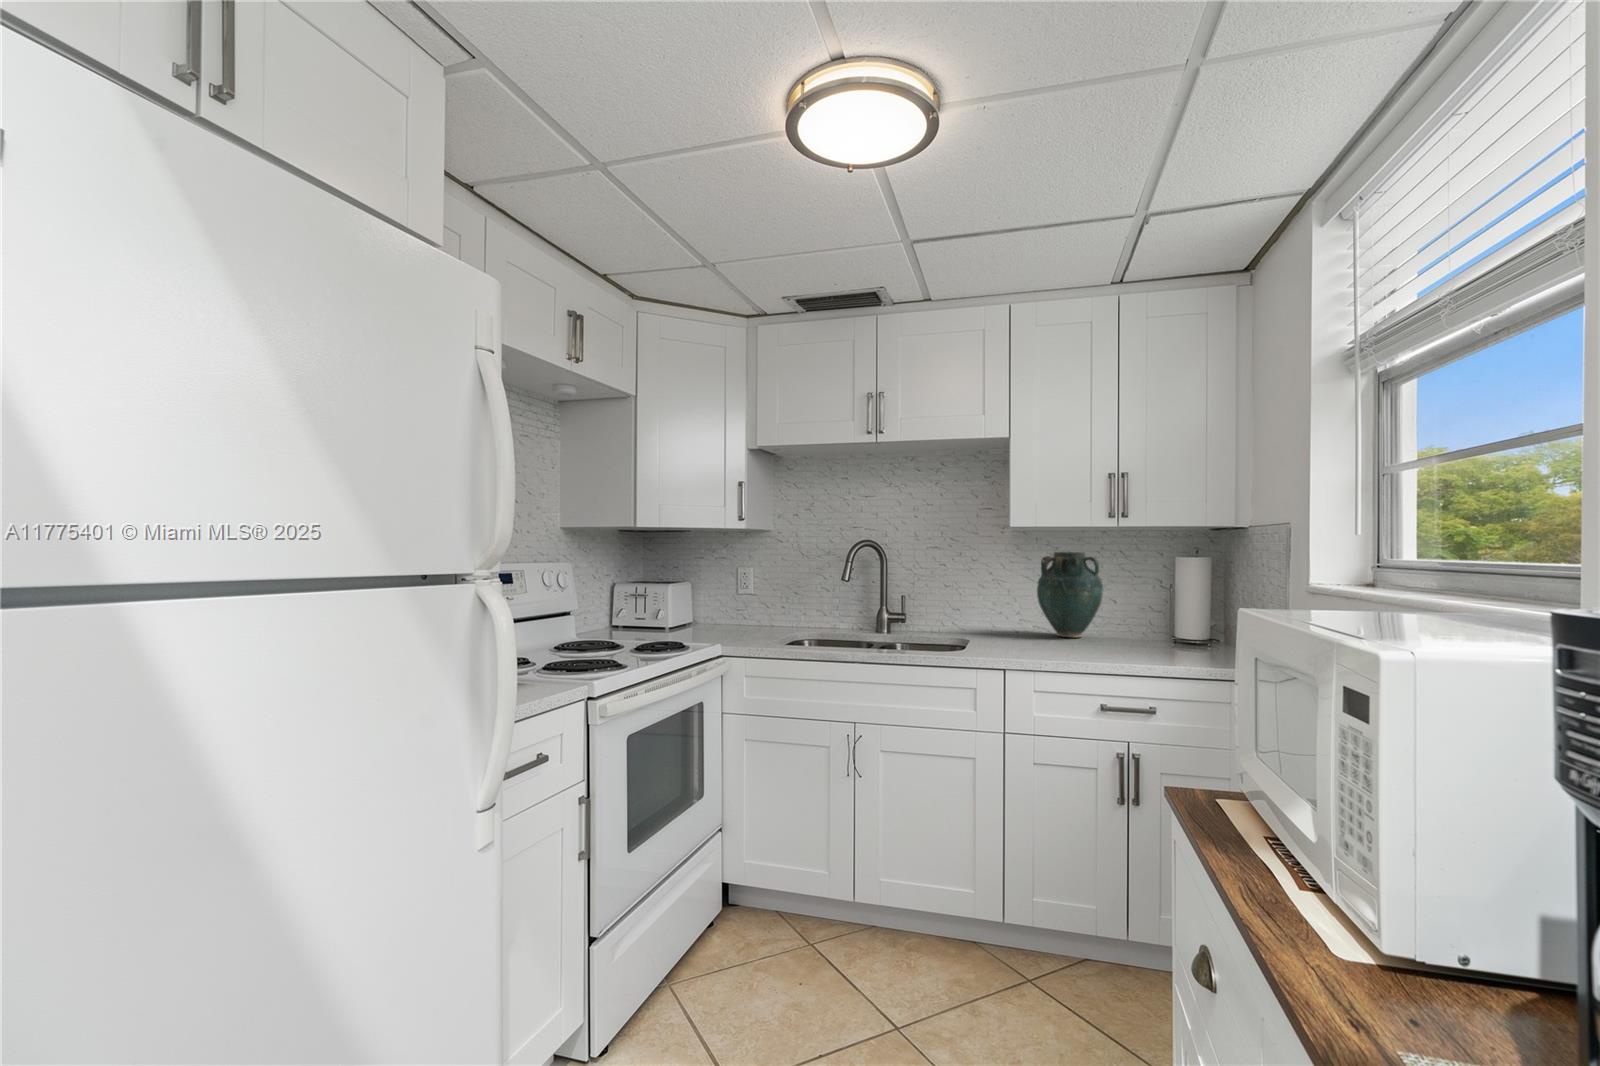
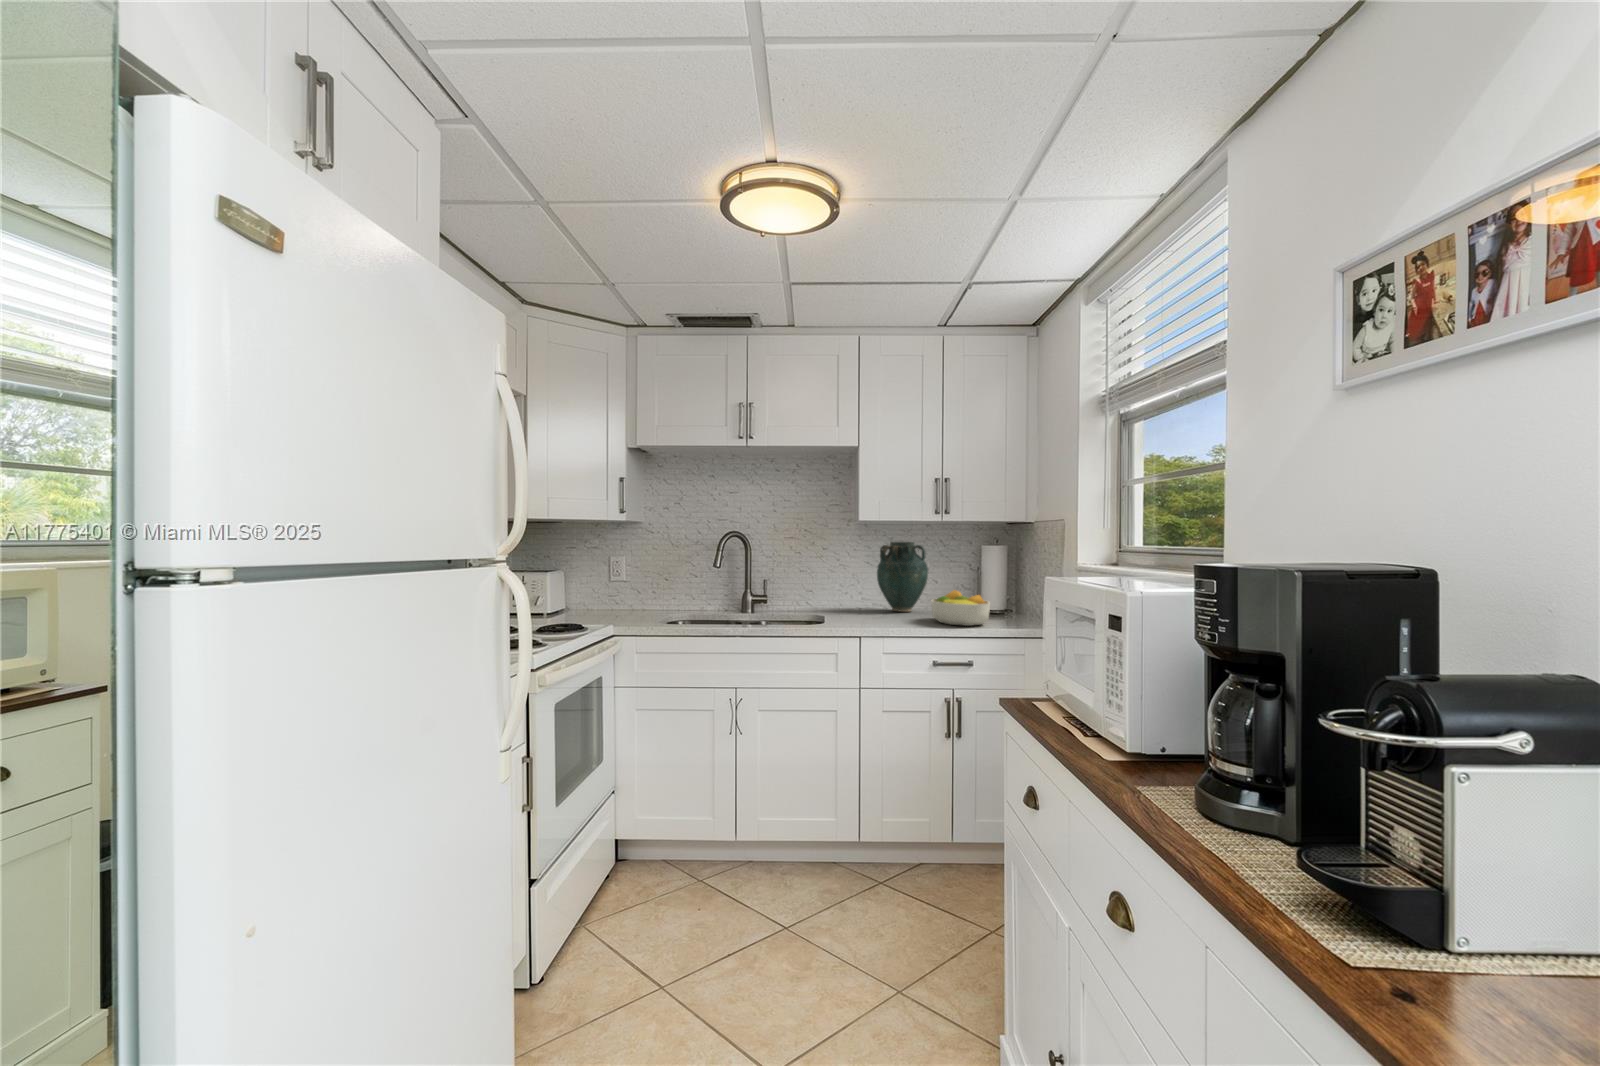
fruit bowl: none [1101,613,1183,661] -> present [931,590,990,626]

